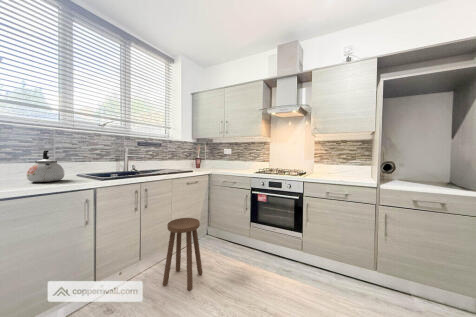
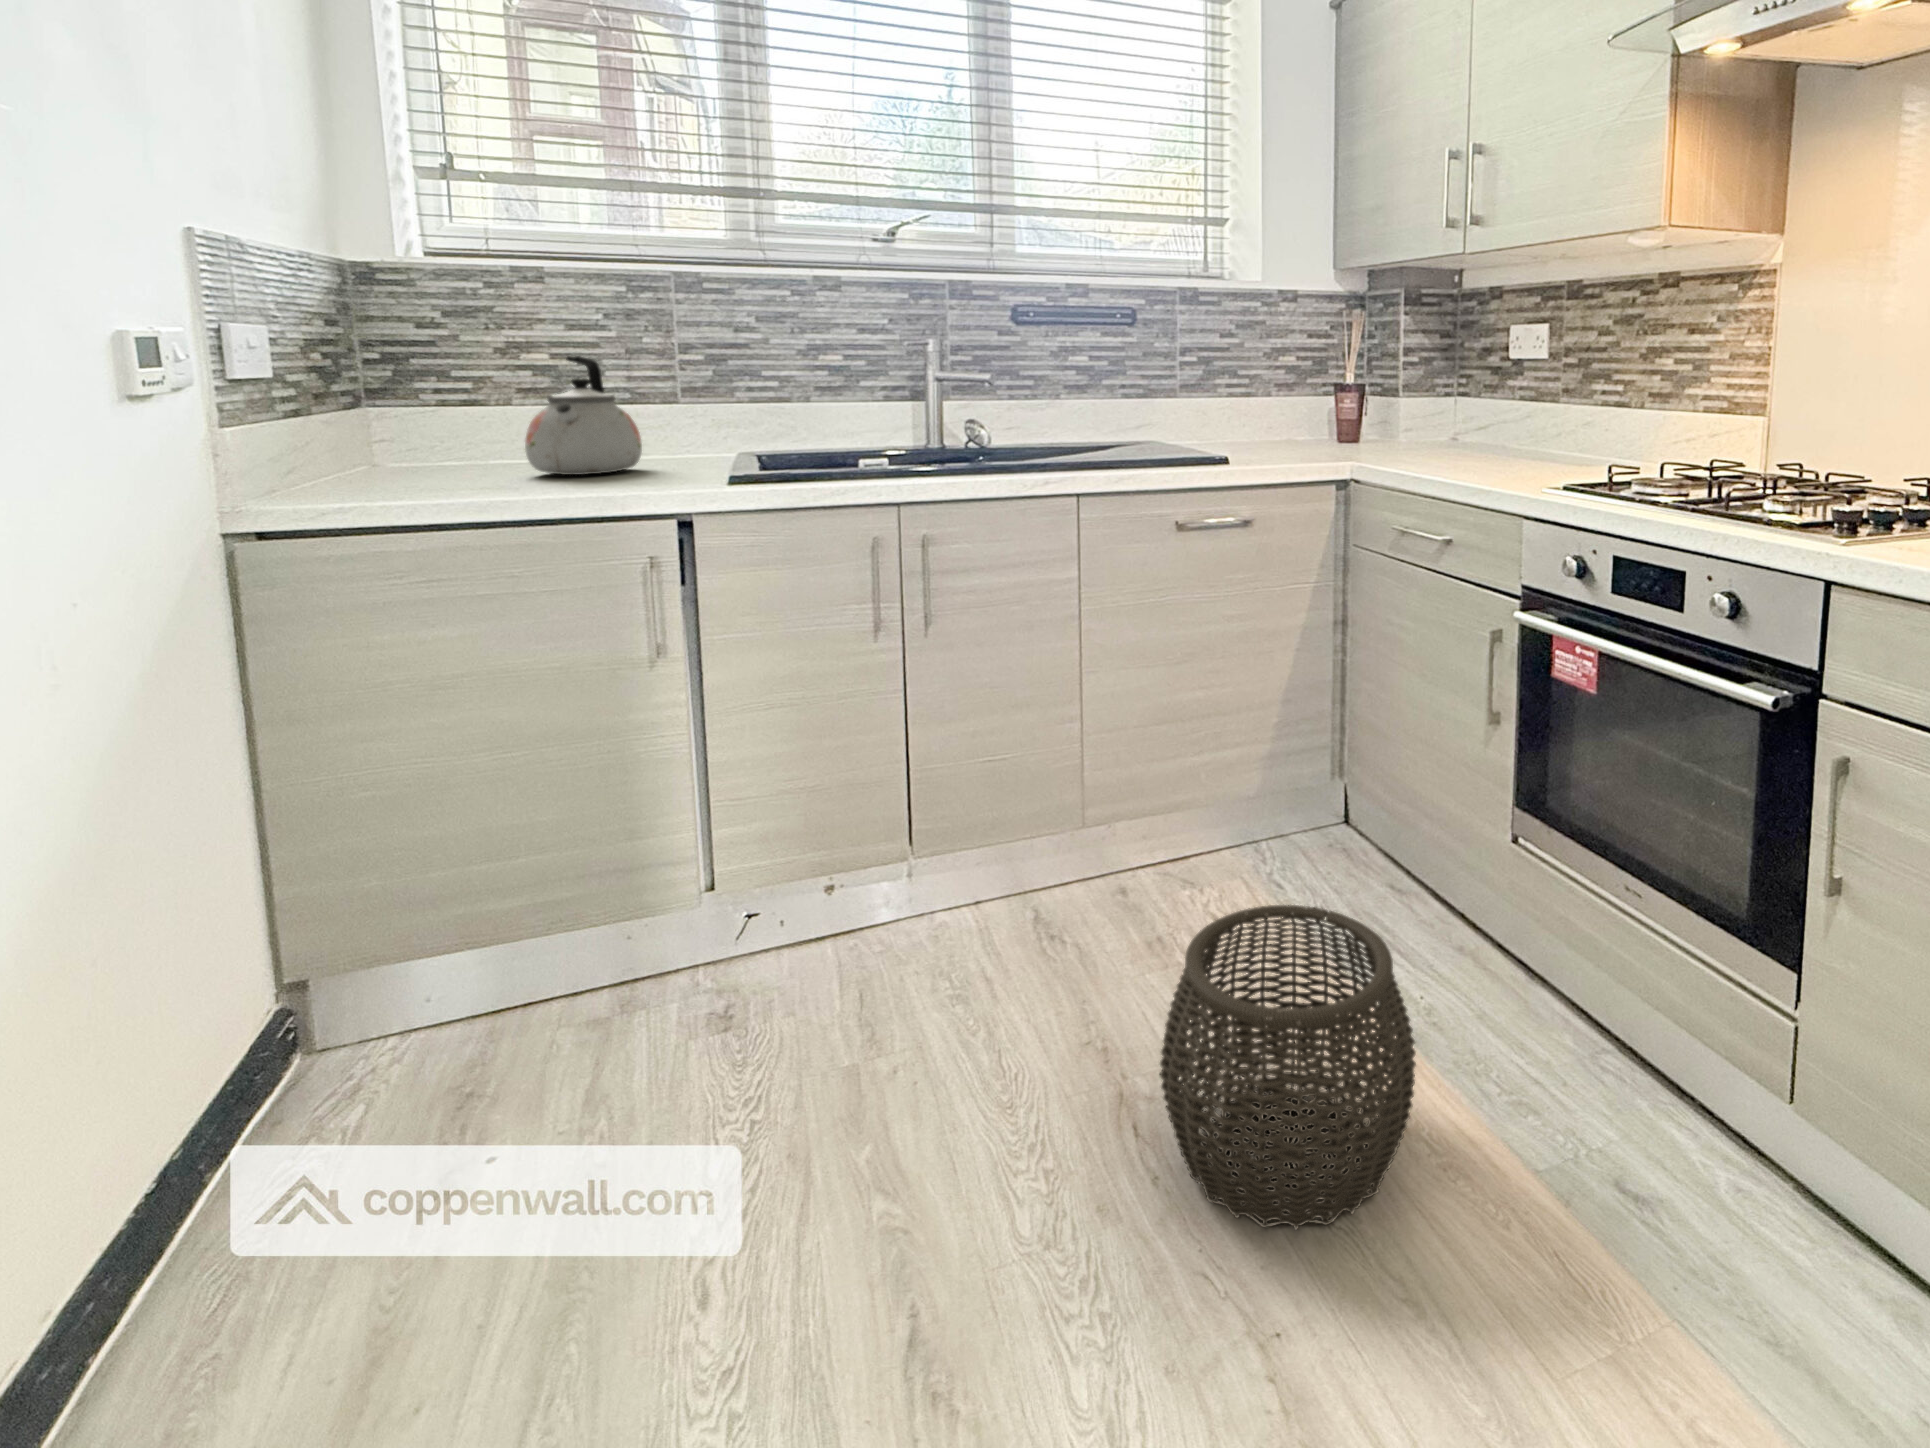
stool: present [163,218,202,290] -> none [943,699,1135,1062]
woven basket: none [226,242,267,296] -> present [1160,905,1416,1230]

